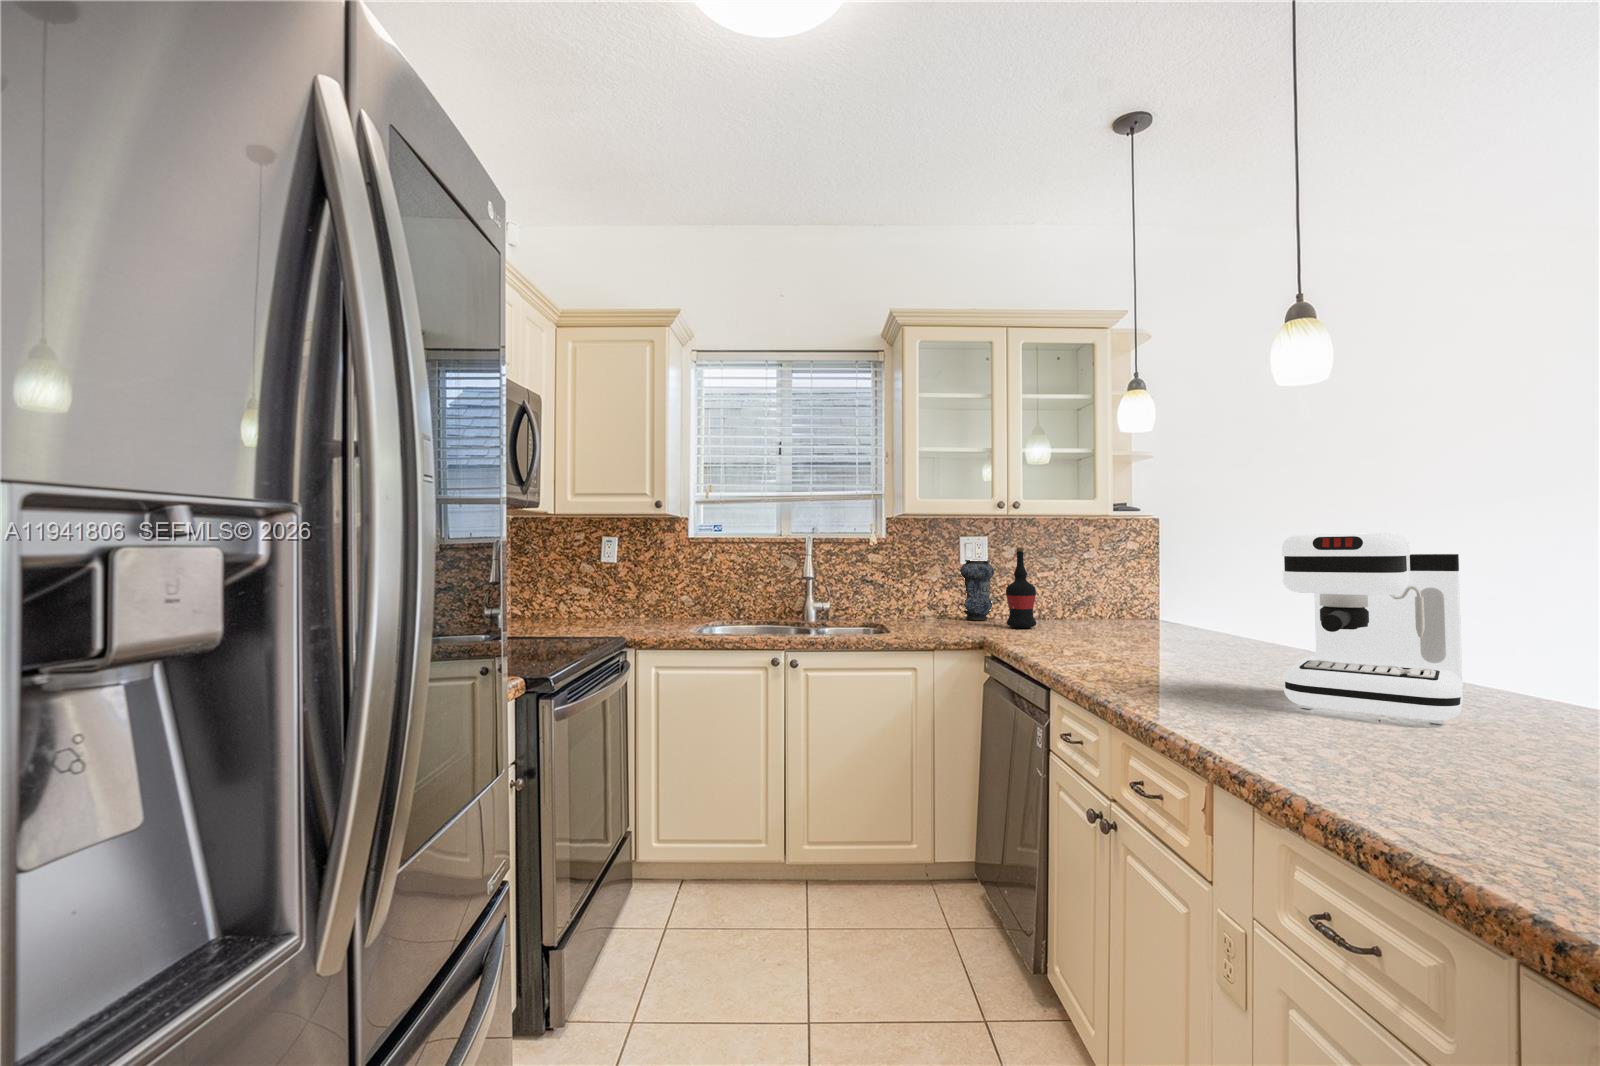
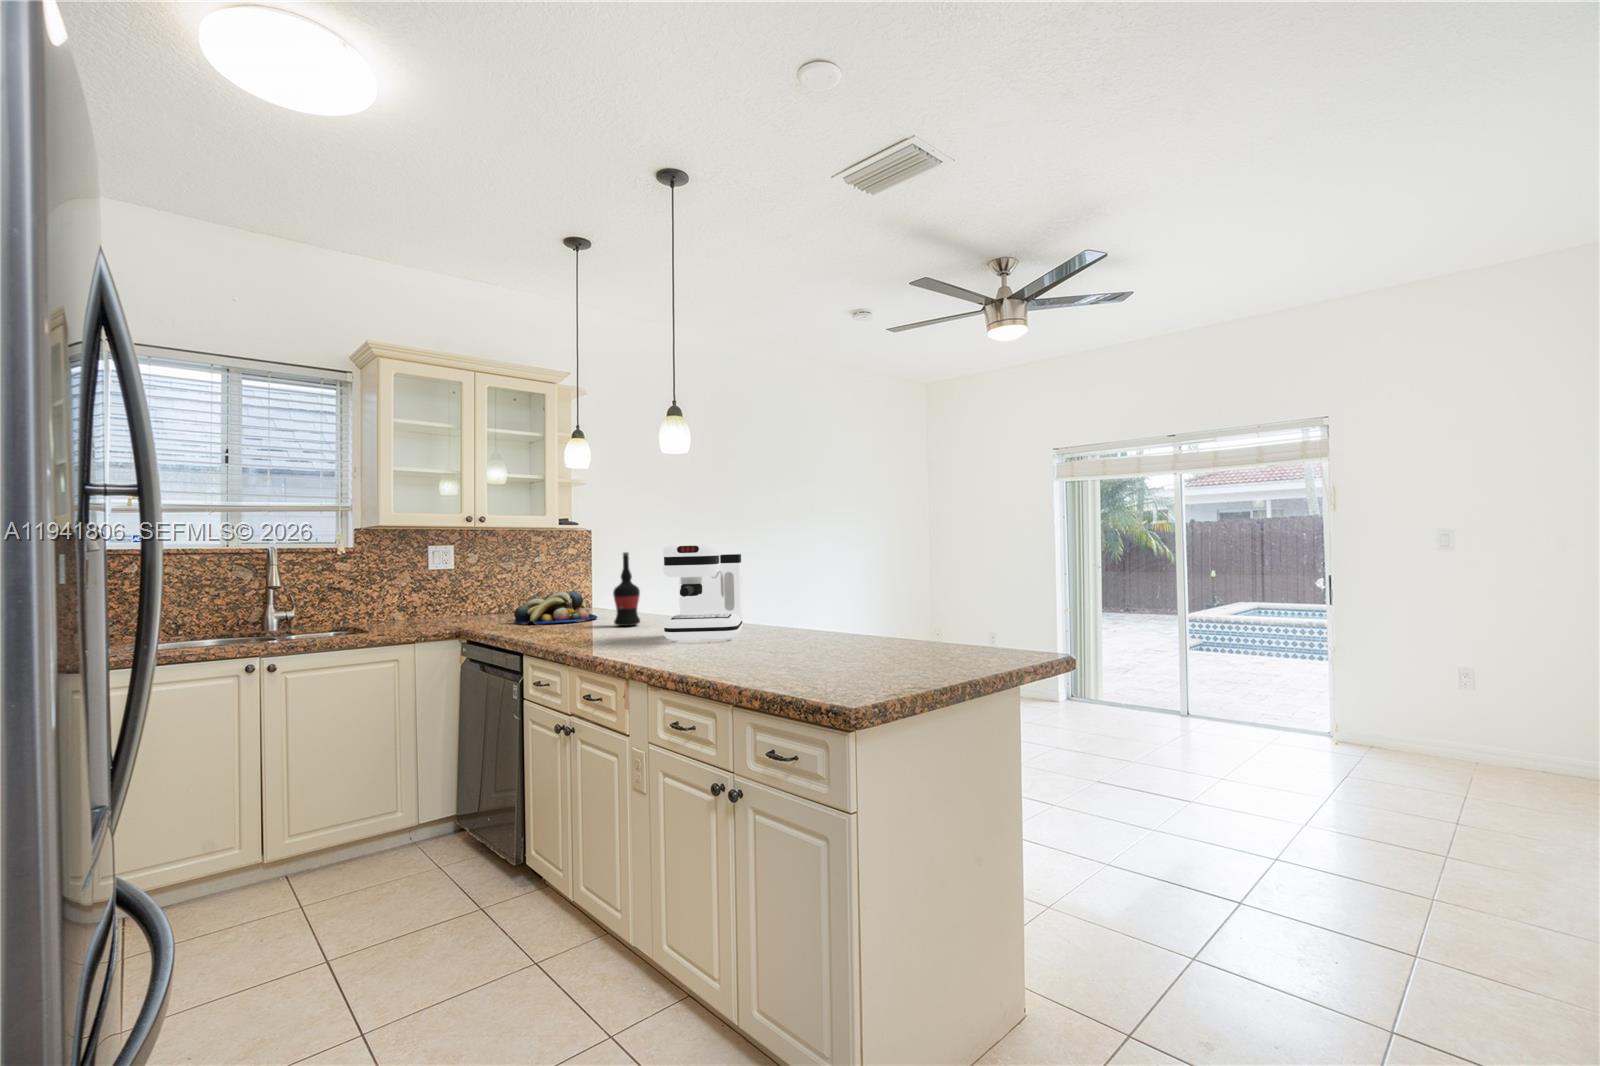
wine bottle: present [1006,548,1037,628] -> present [613,552,640,626]
vase: present [960,559,994,620] -> none [429,565,461,618]
fruit bowl: none [1048,600,1166,643] -> present [514,591,597,625]

